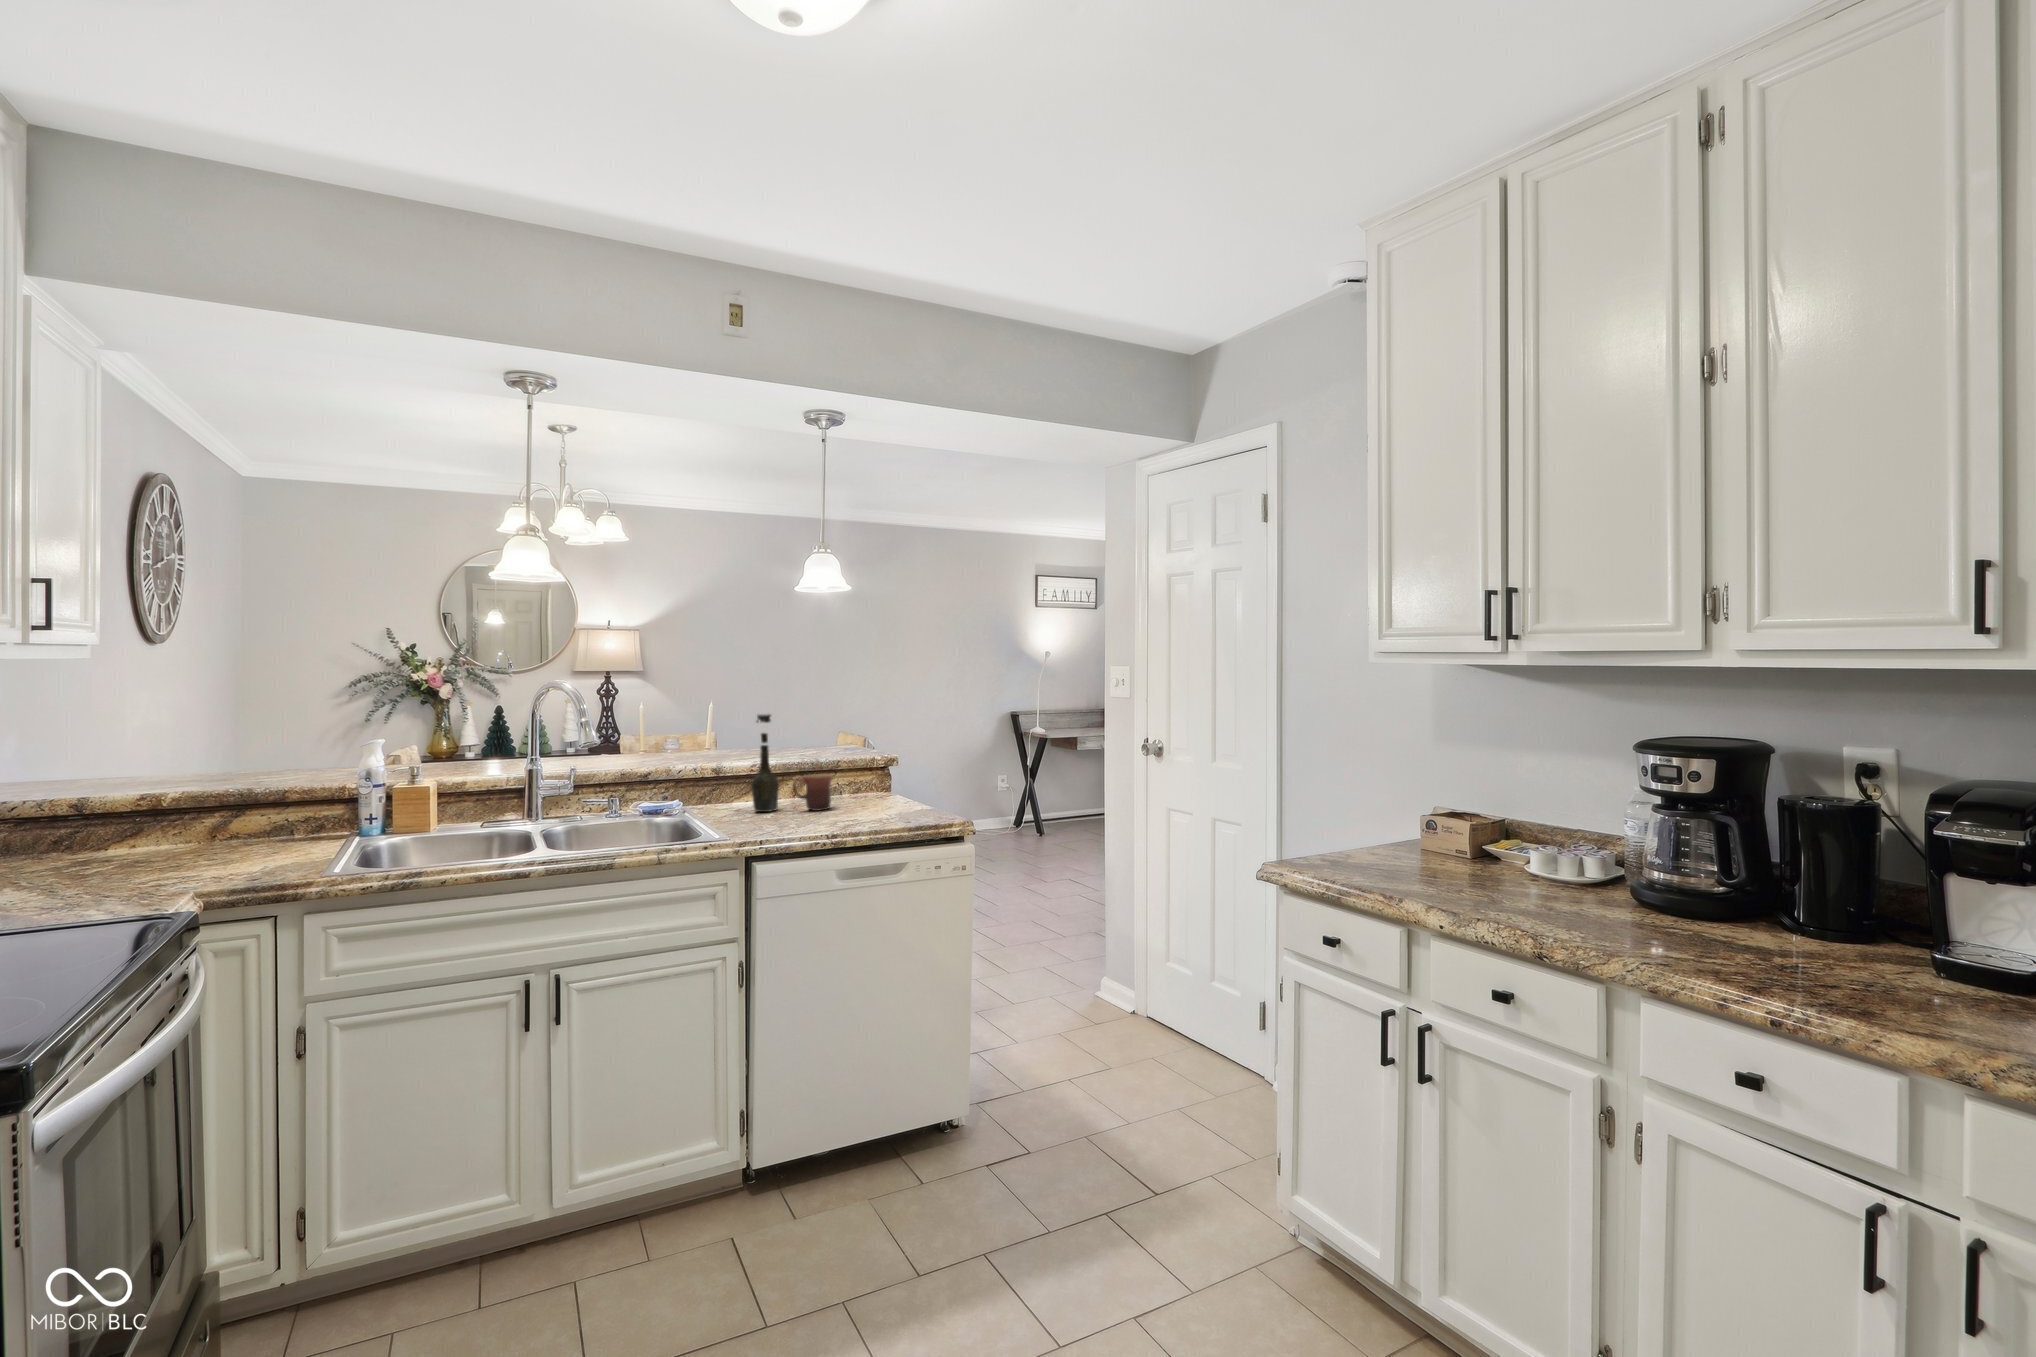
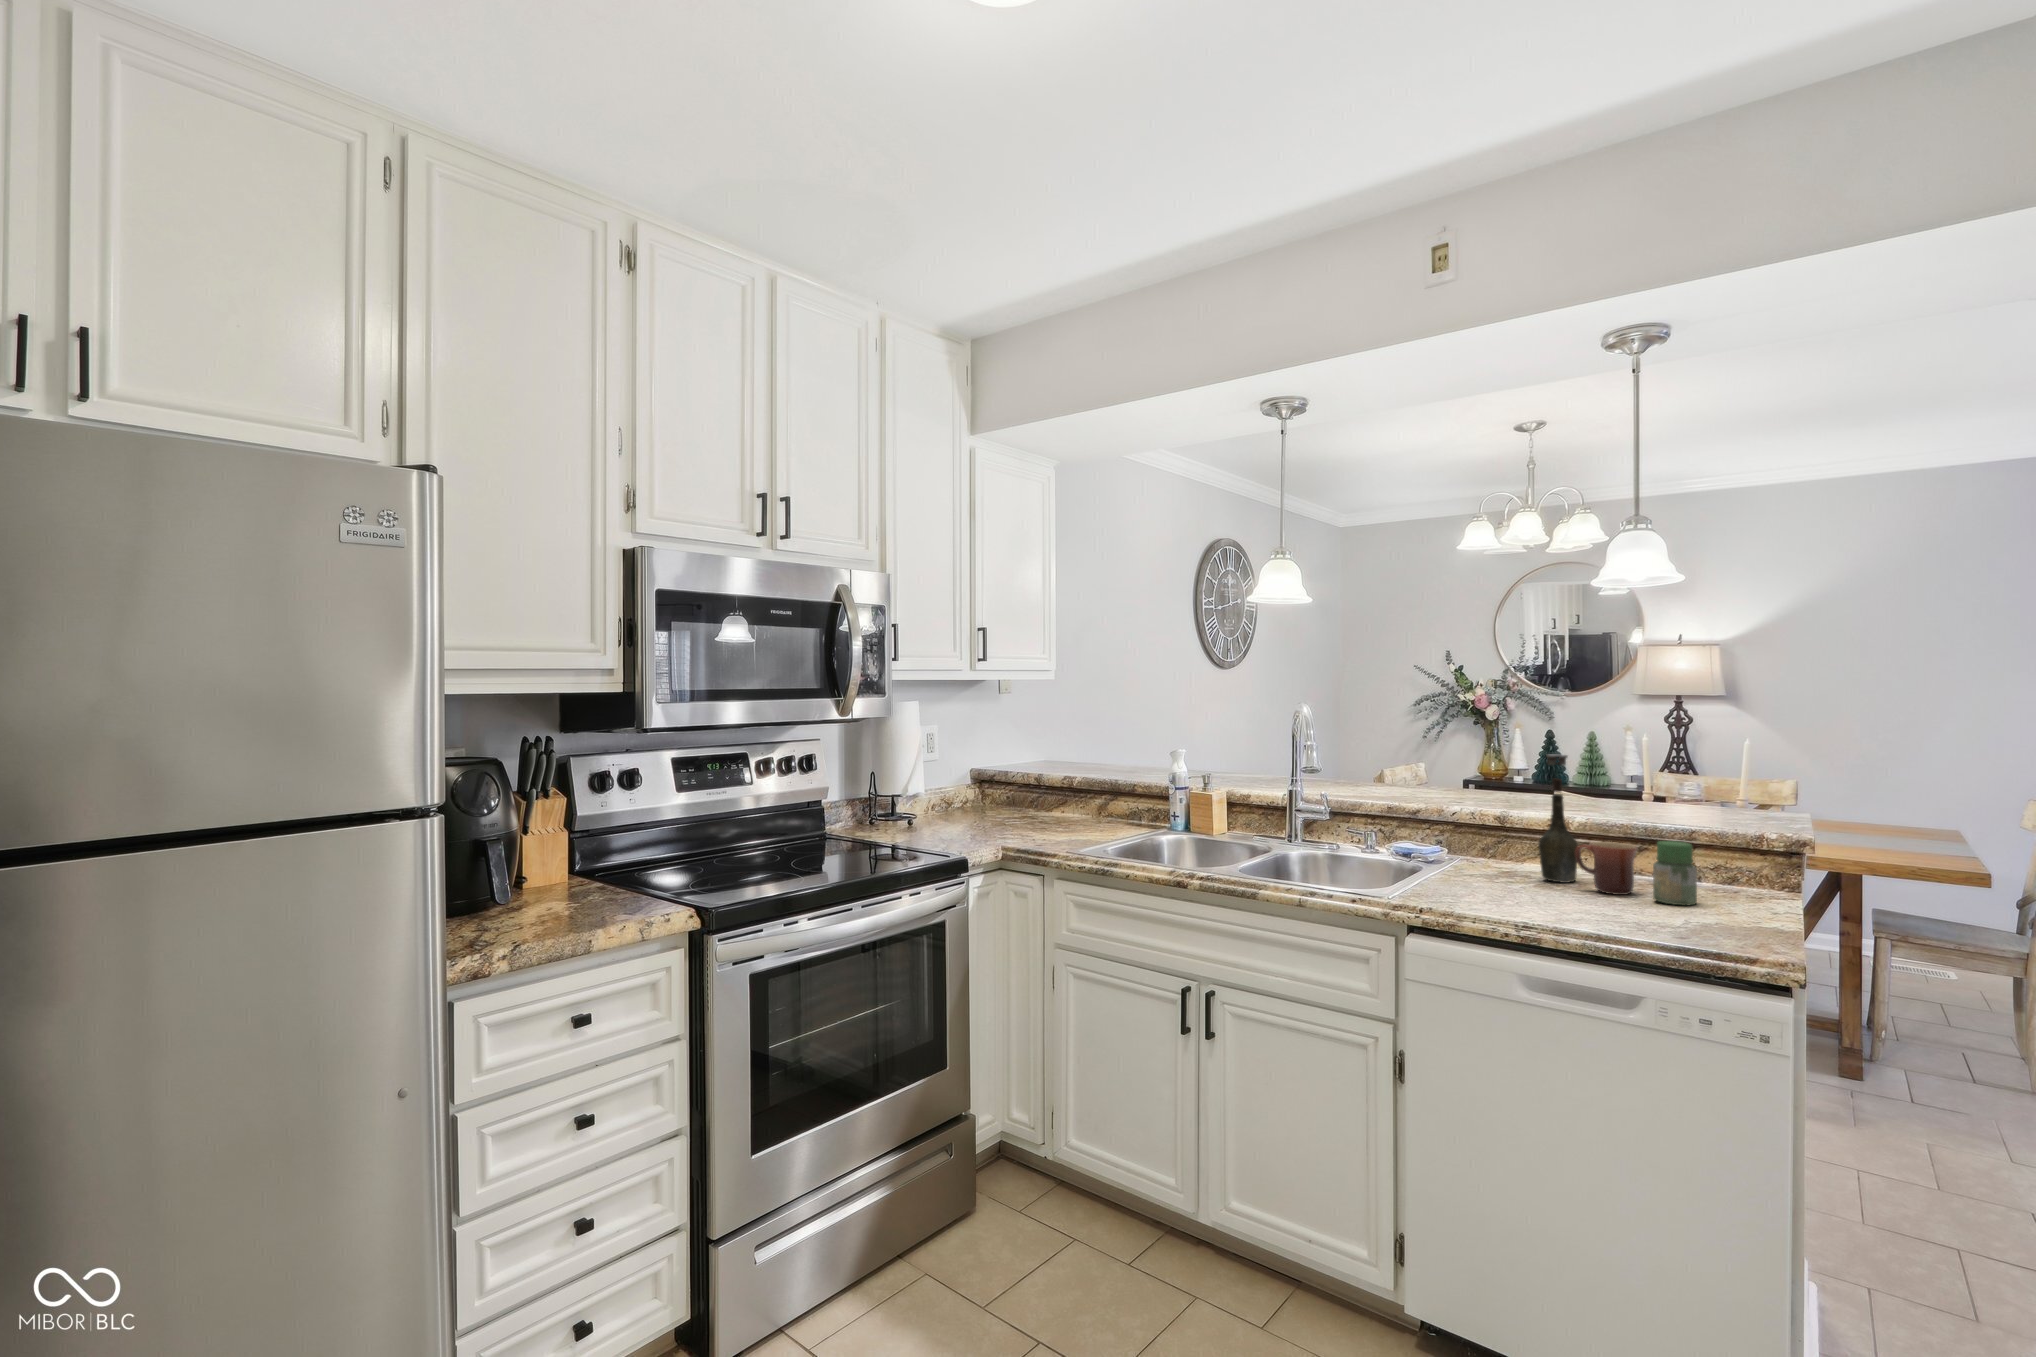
jar: none [852,766,877,808] -> present [1653,841,1697,905]

